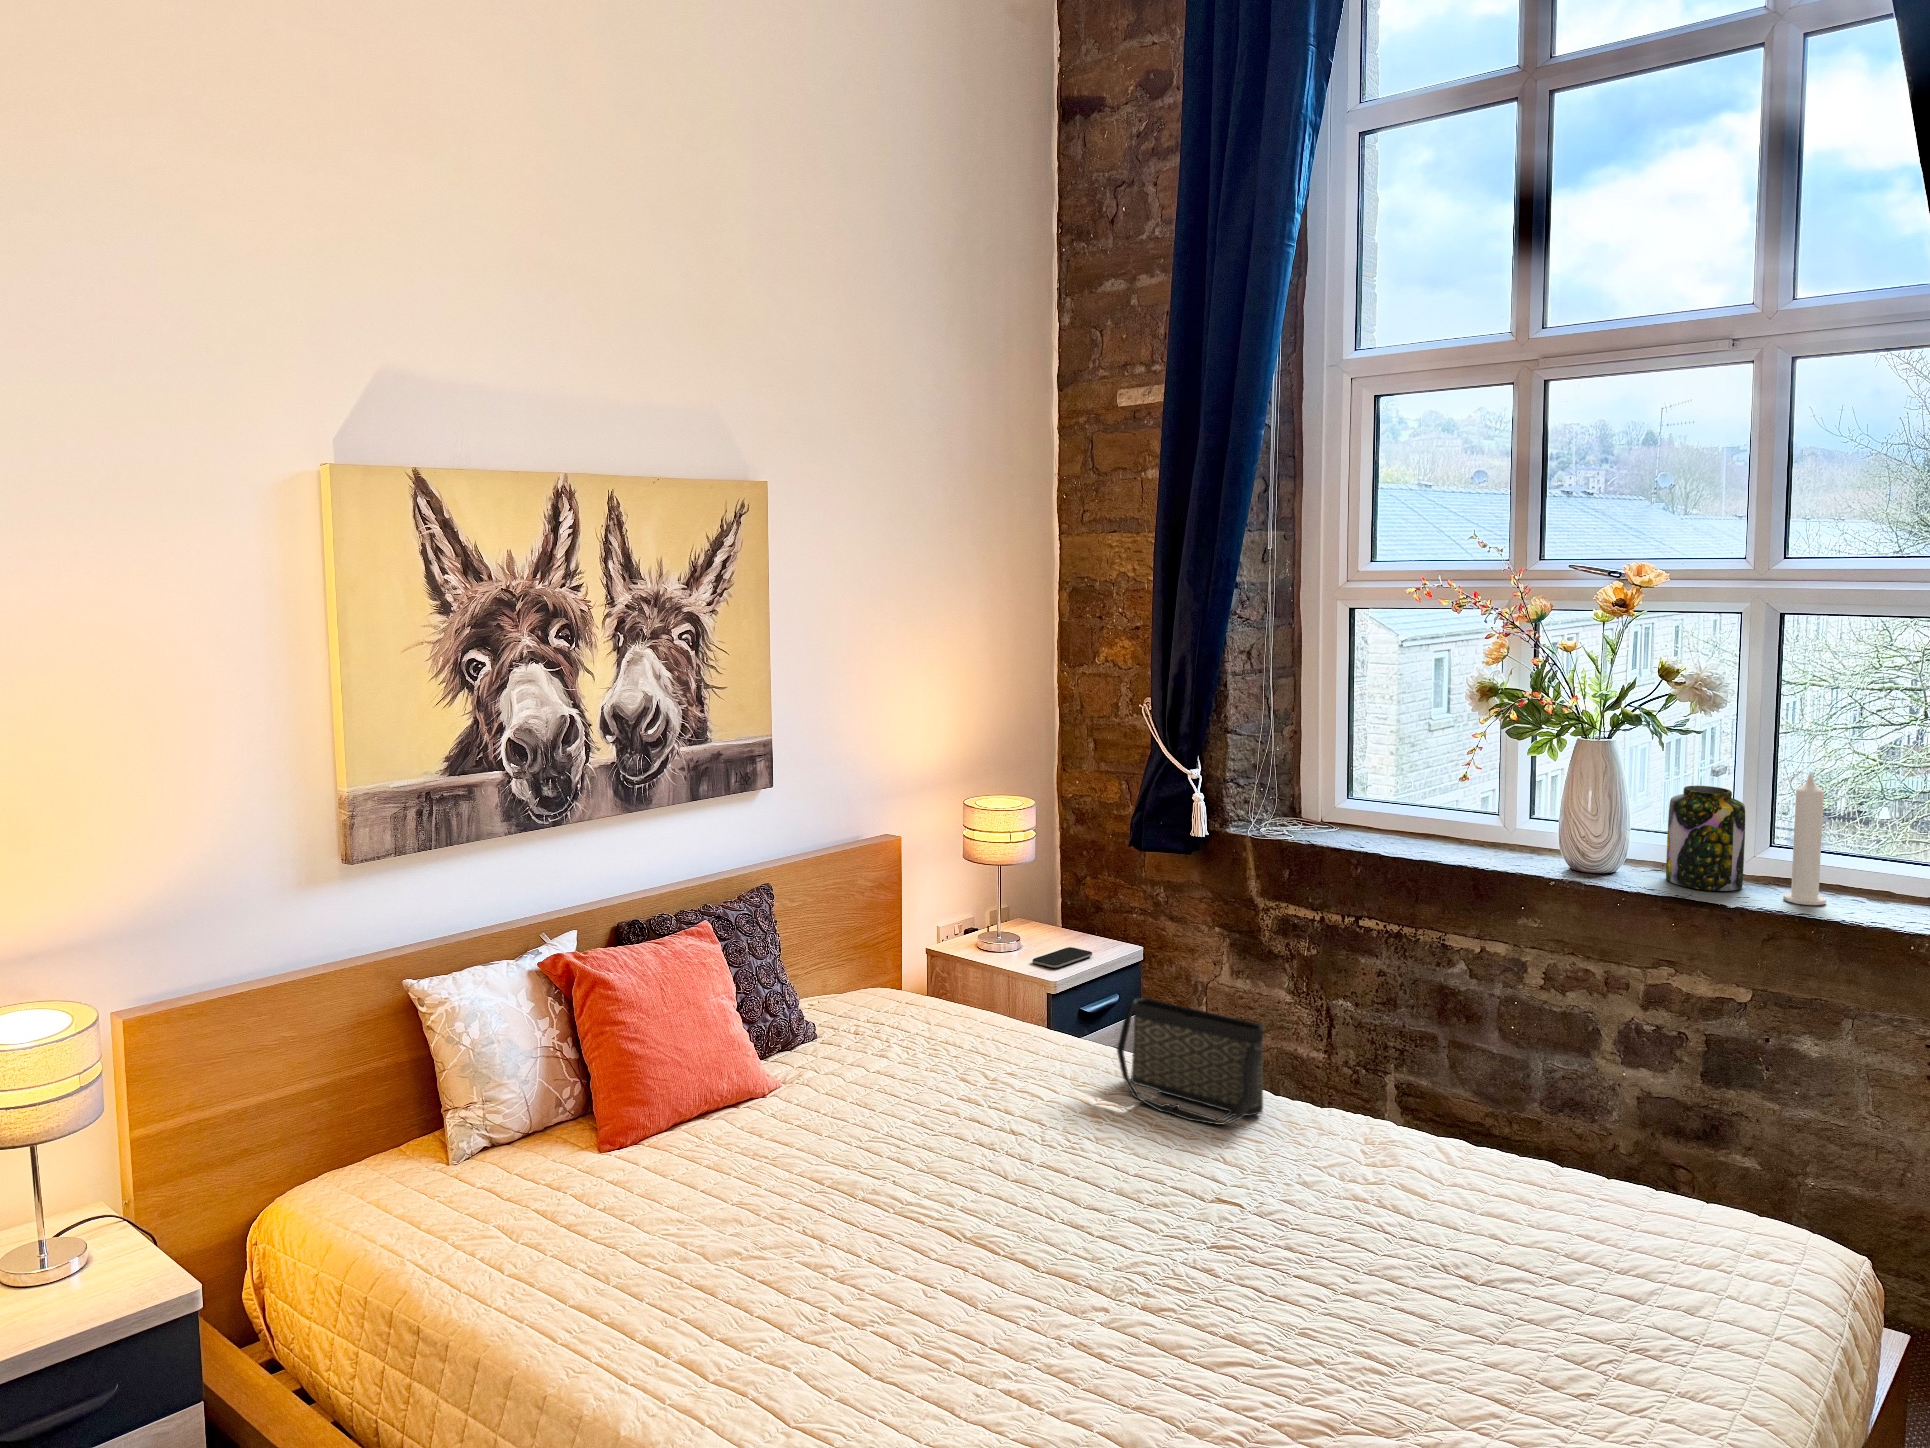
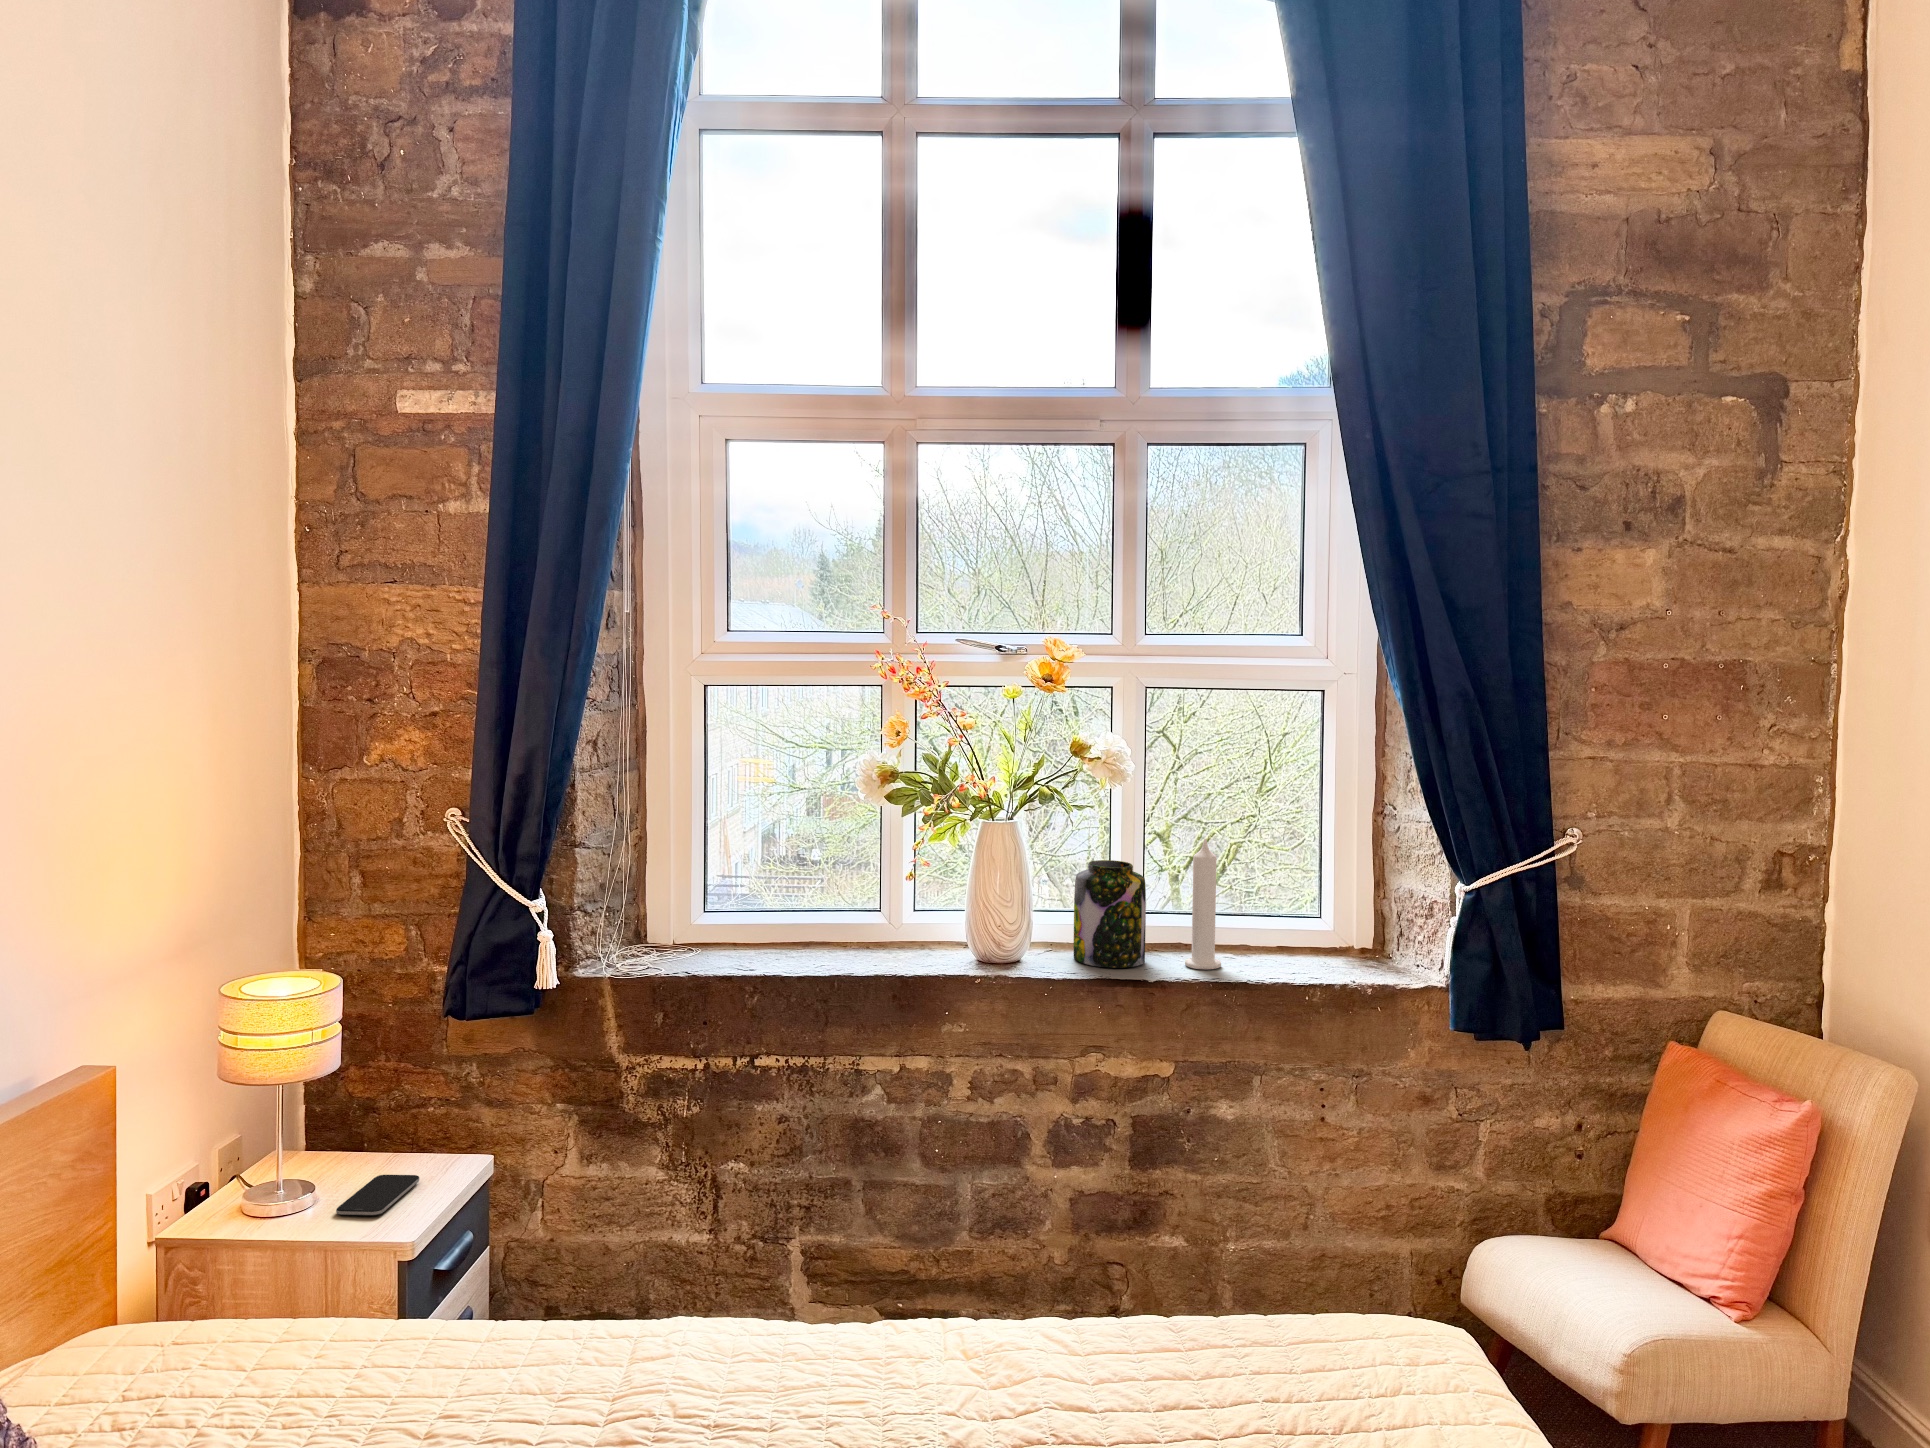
handbag: present [1117,998,1263,1125] -> none [603,1245,830,1413]

